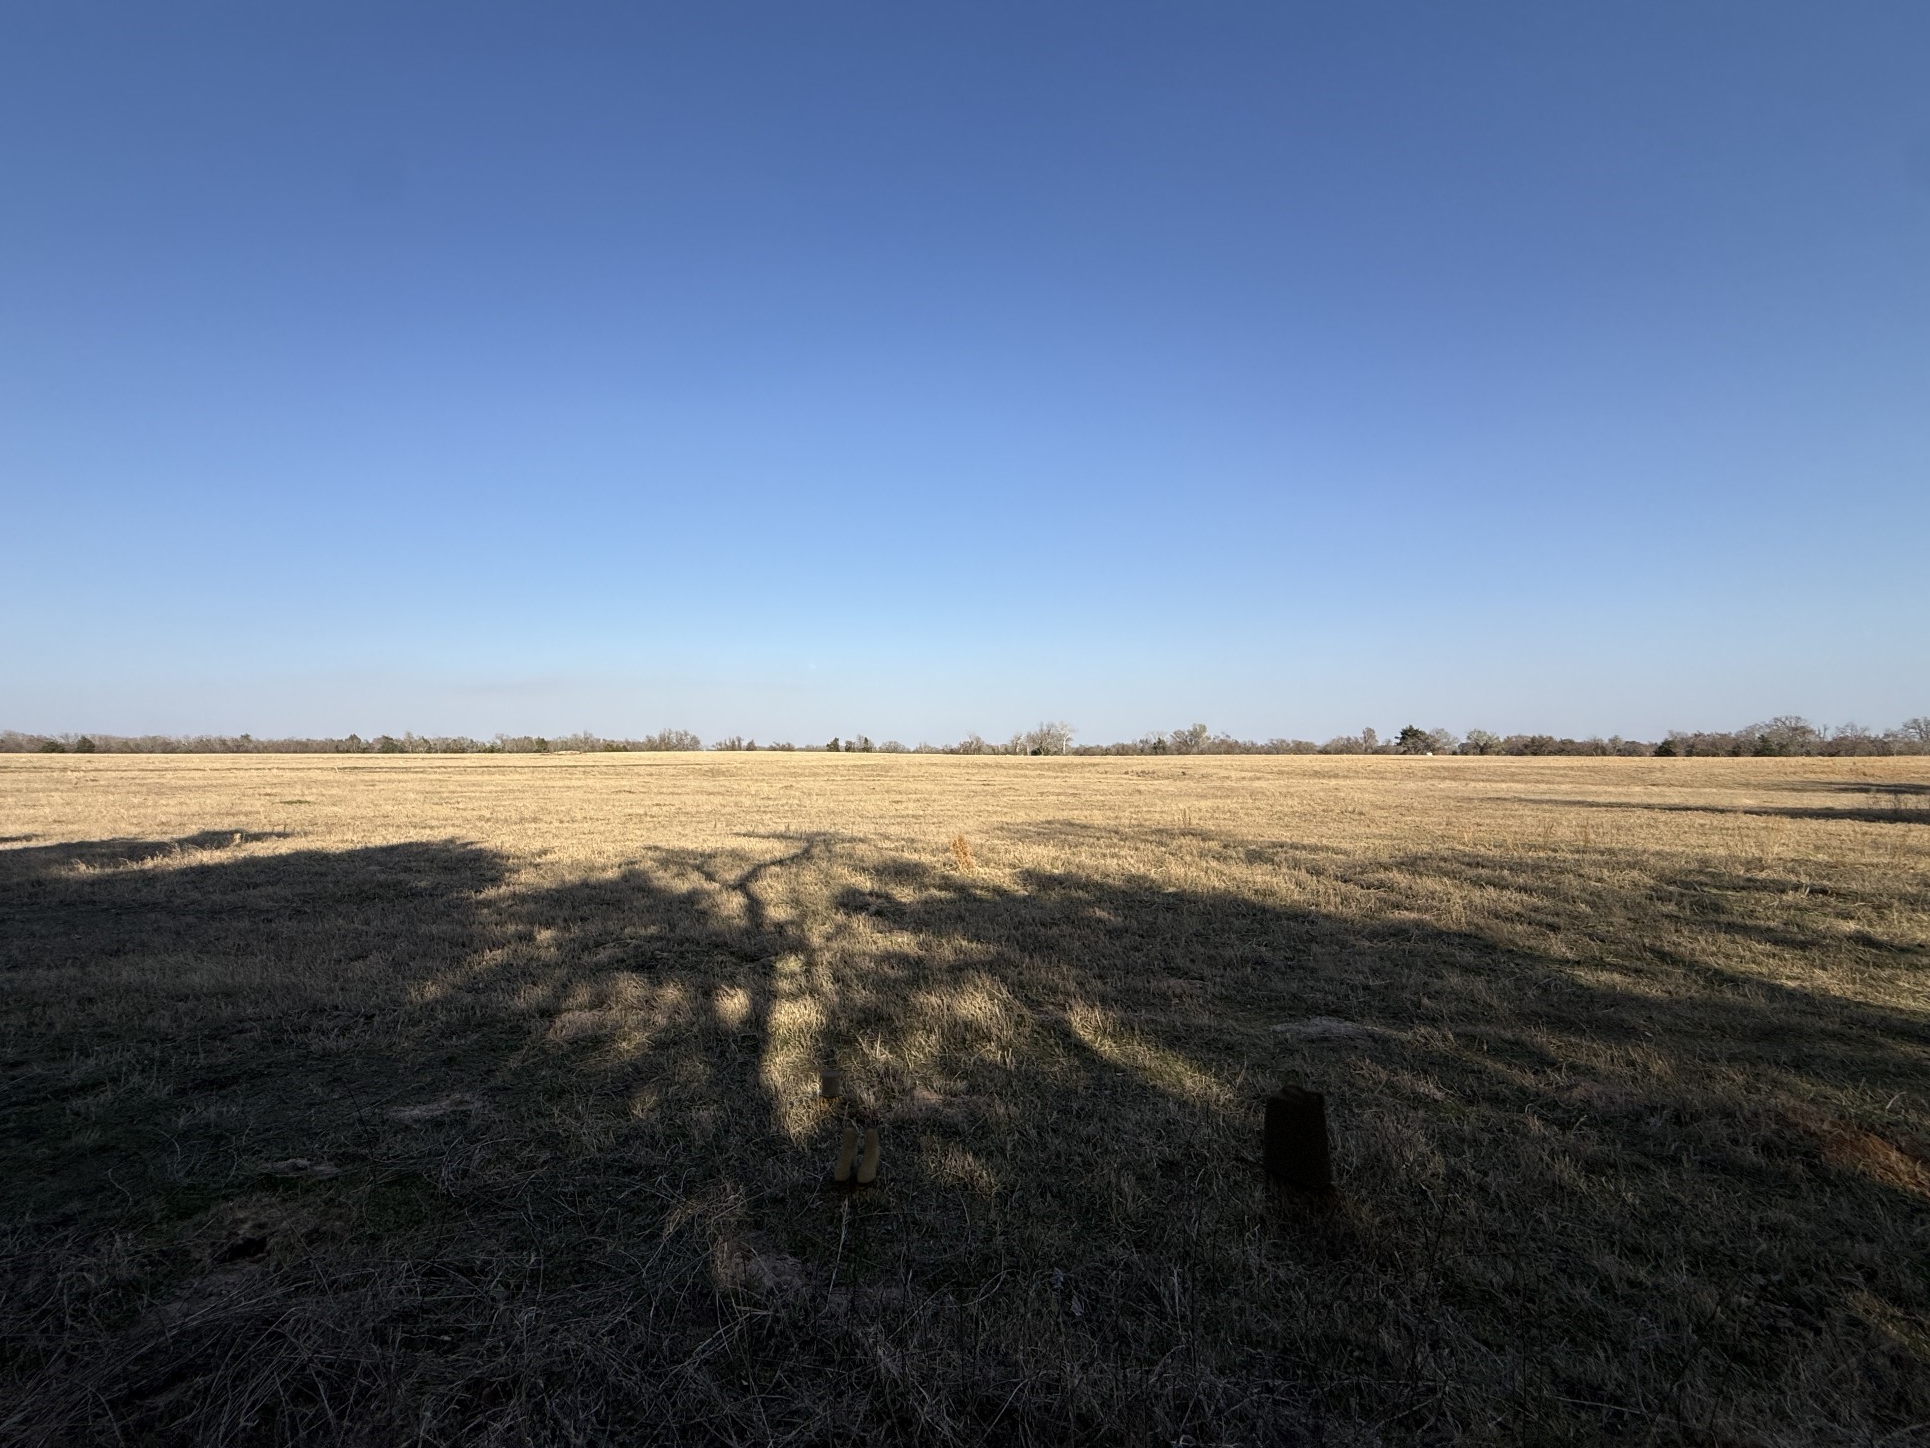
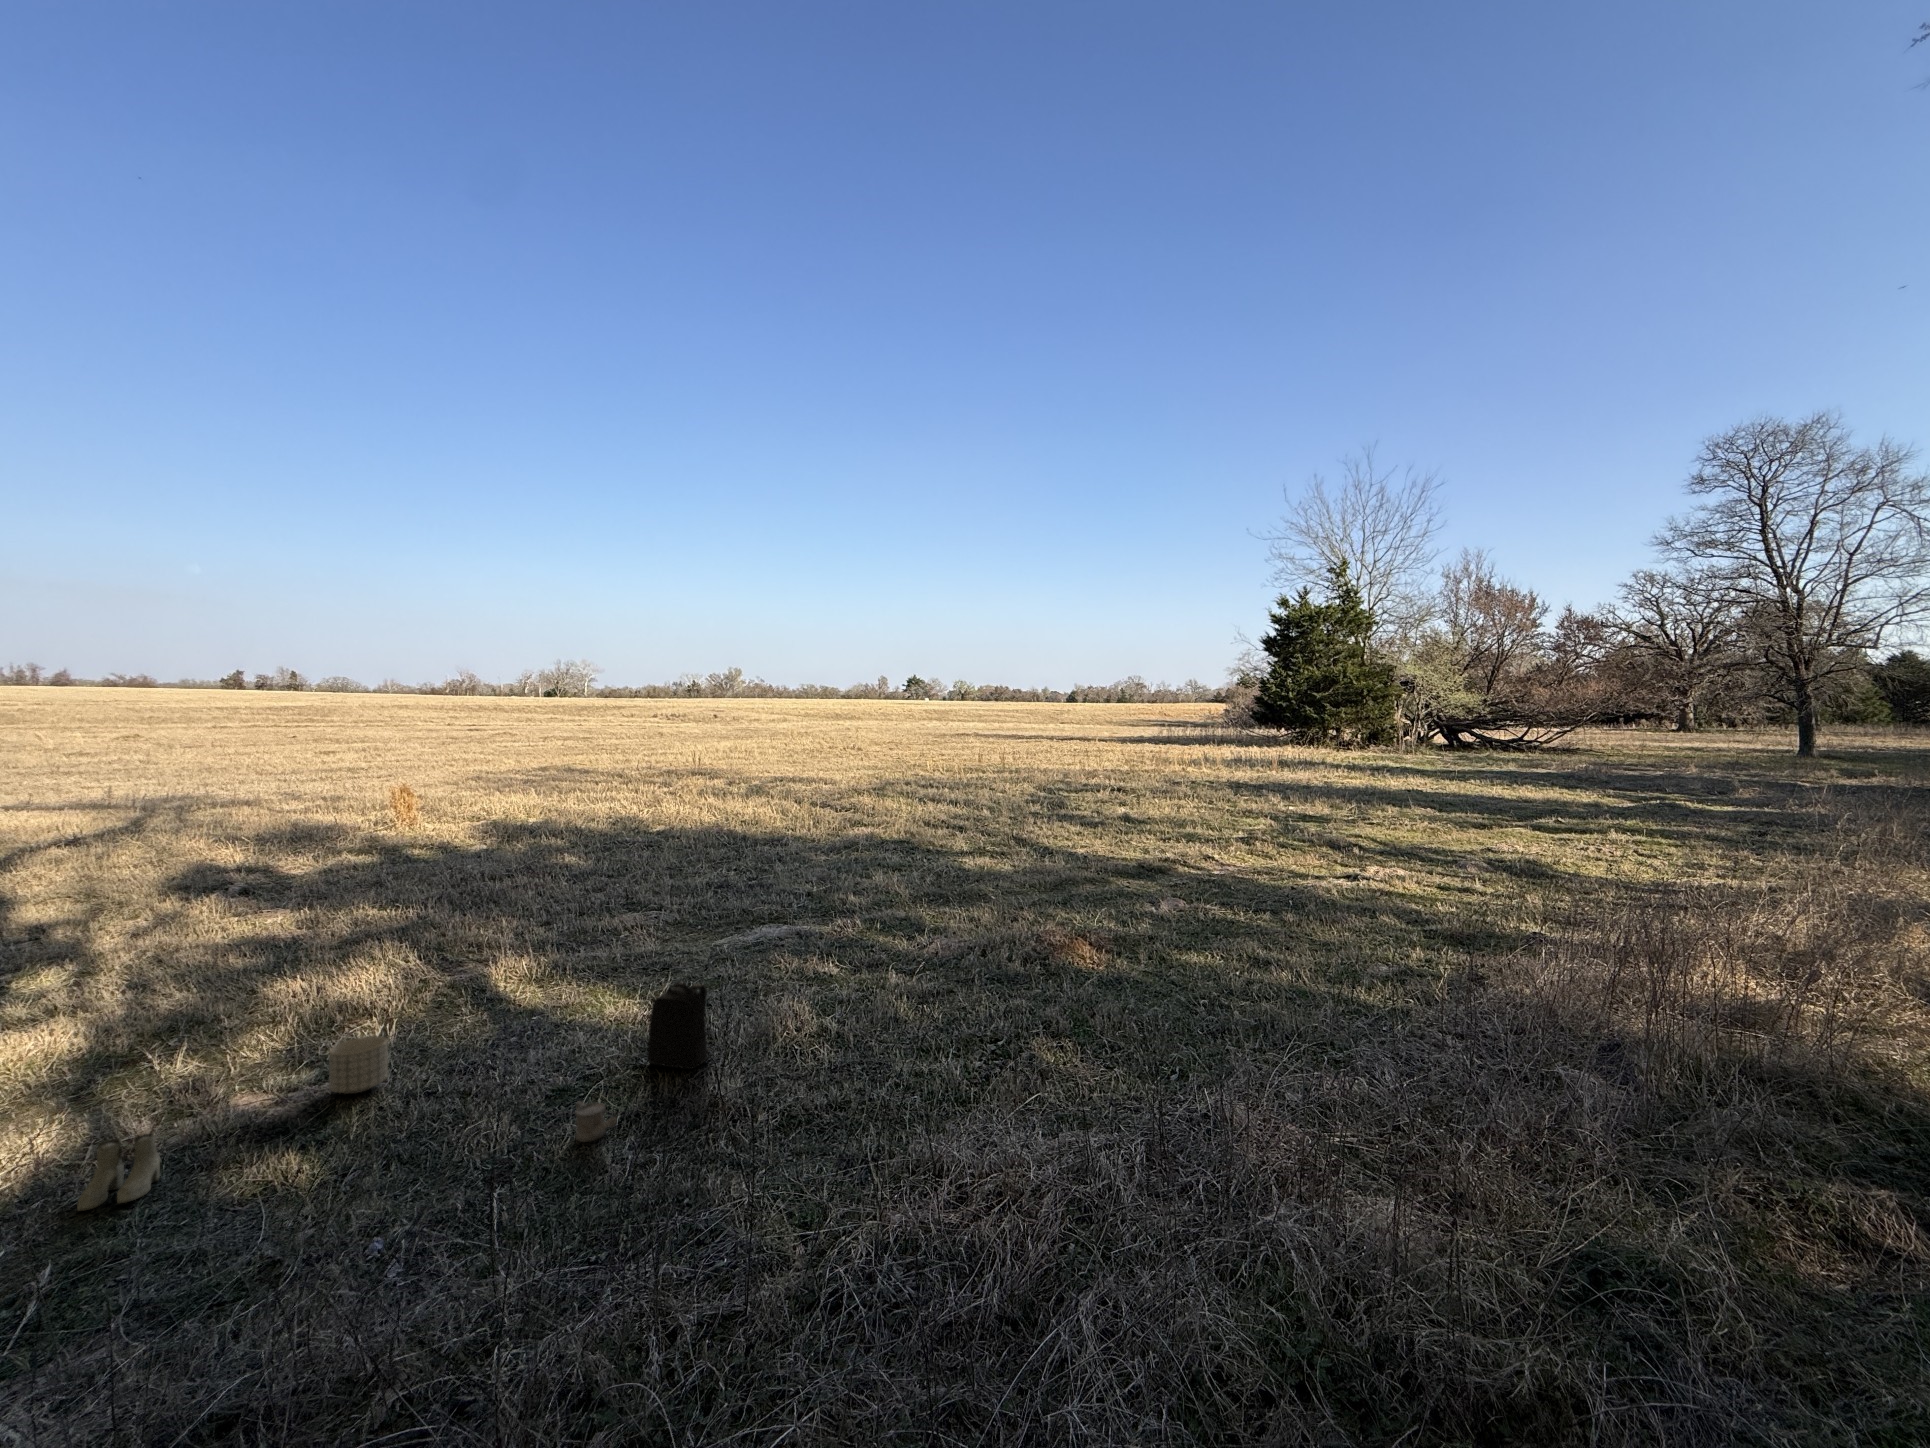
watering can: present [820,1067,841,1098] -> present [575,1101,617,1142]
planter: none [978,1072,1020,1125] -> present [329,1036,388,1094]

